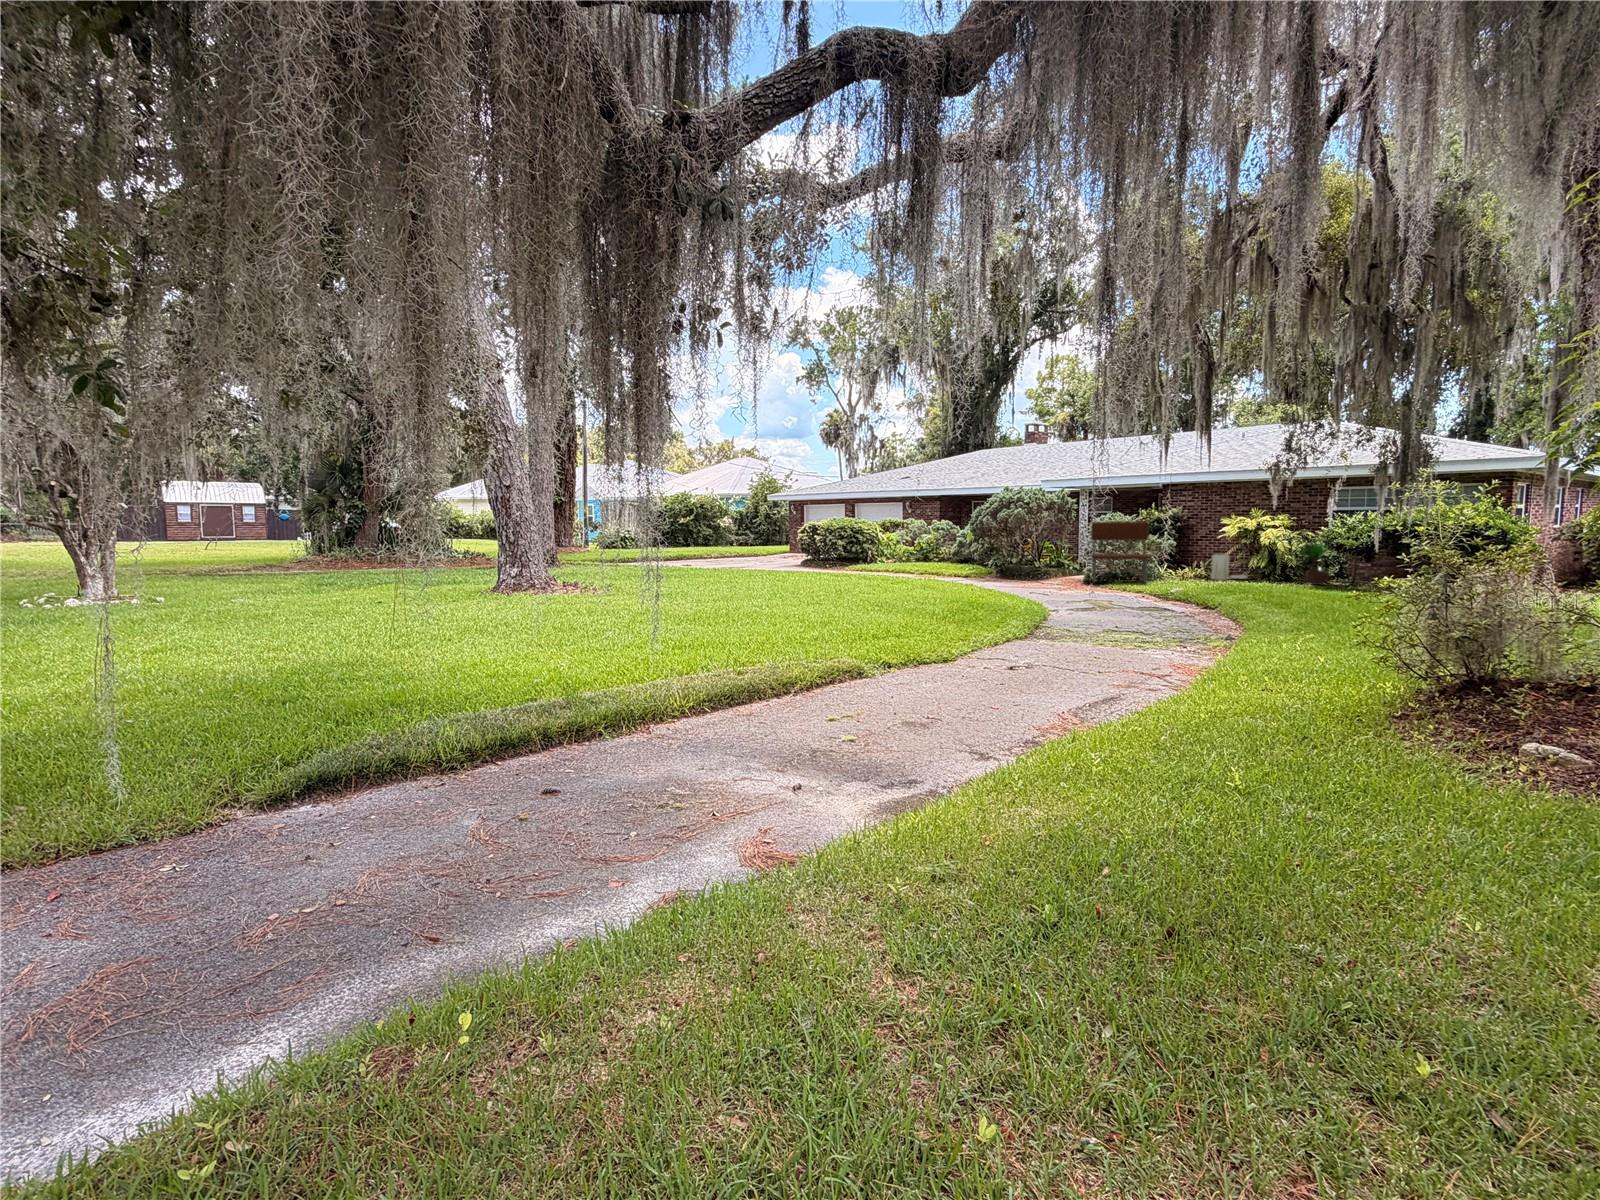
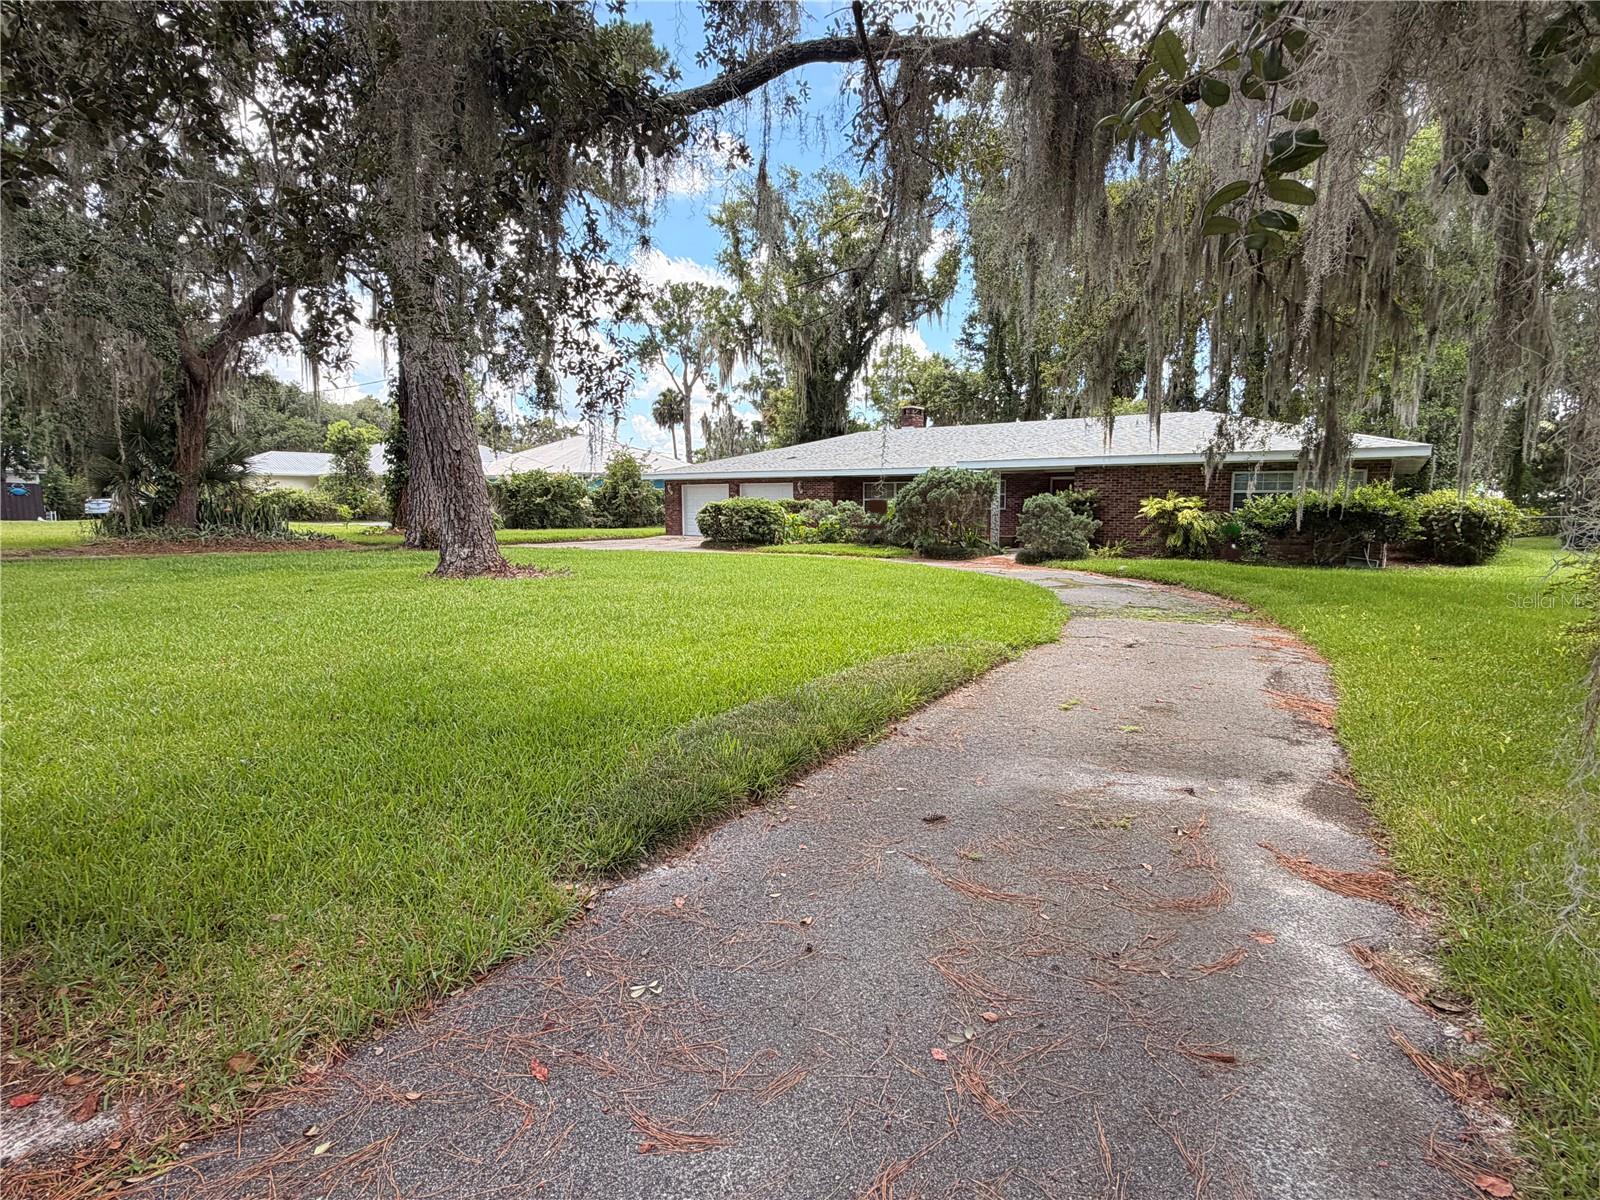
bench: present [1091,521,1151,583] -> present [850,499,888,548]
trash can: present [1211,554,1247,580] -> none [1133,534,1167,557]

